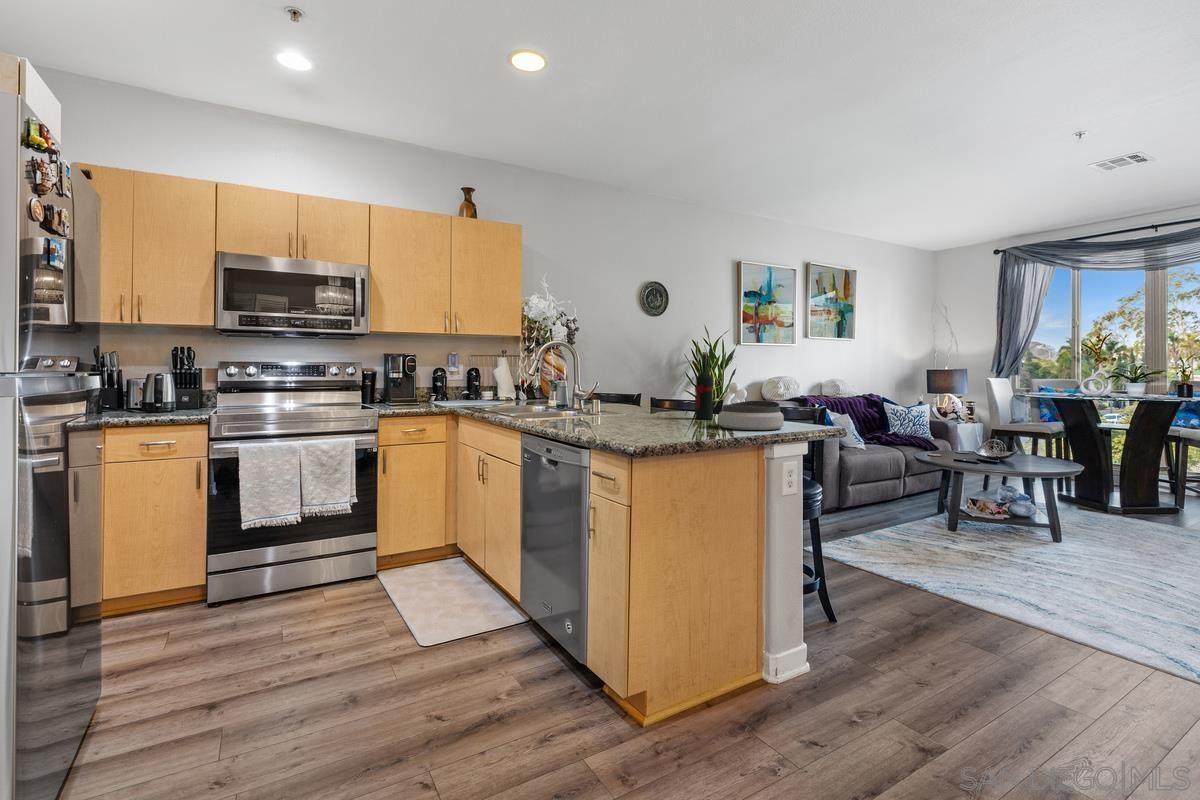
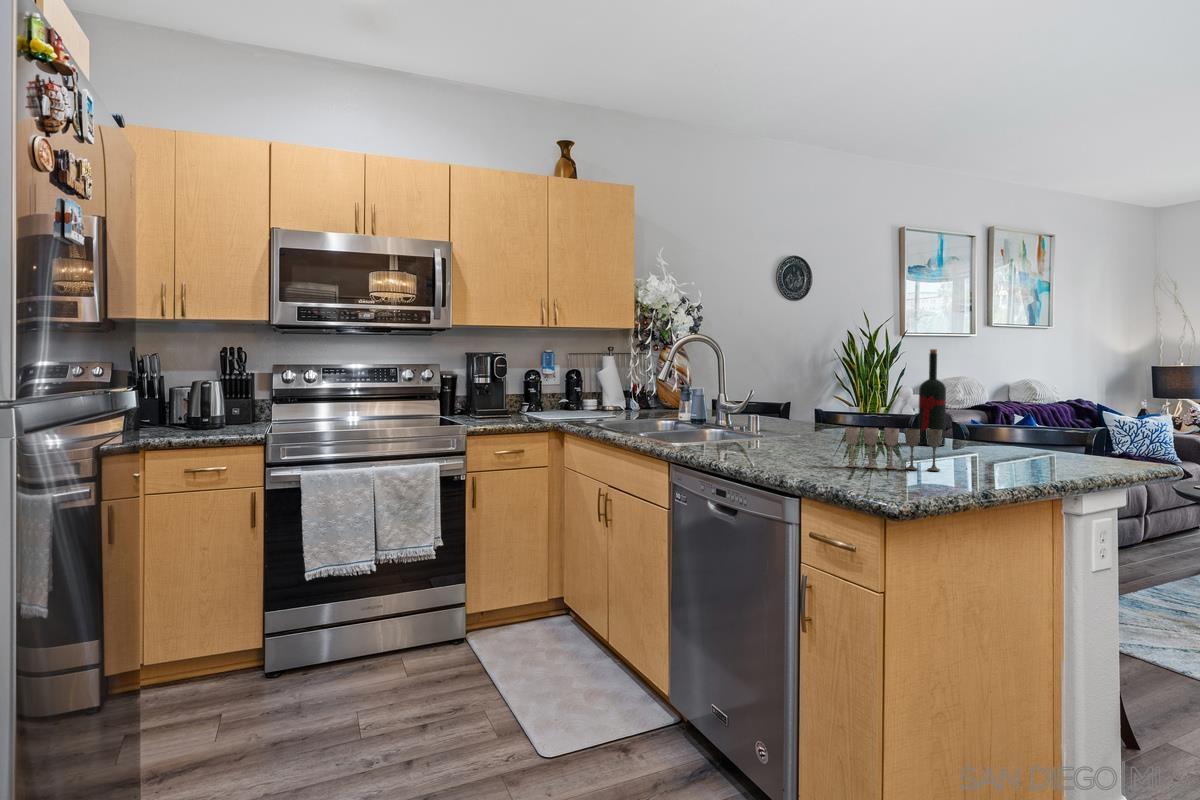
bowl: present [719,401,784,430] -> none [981,422,1095,470]
wine glass: none [623,403,682,431] -> present [845,427,943,471]

